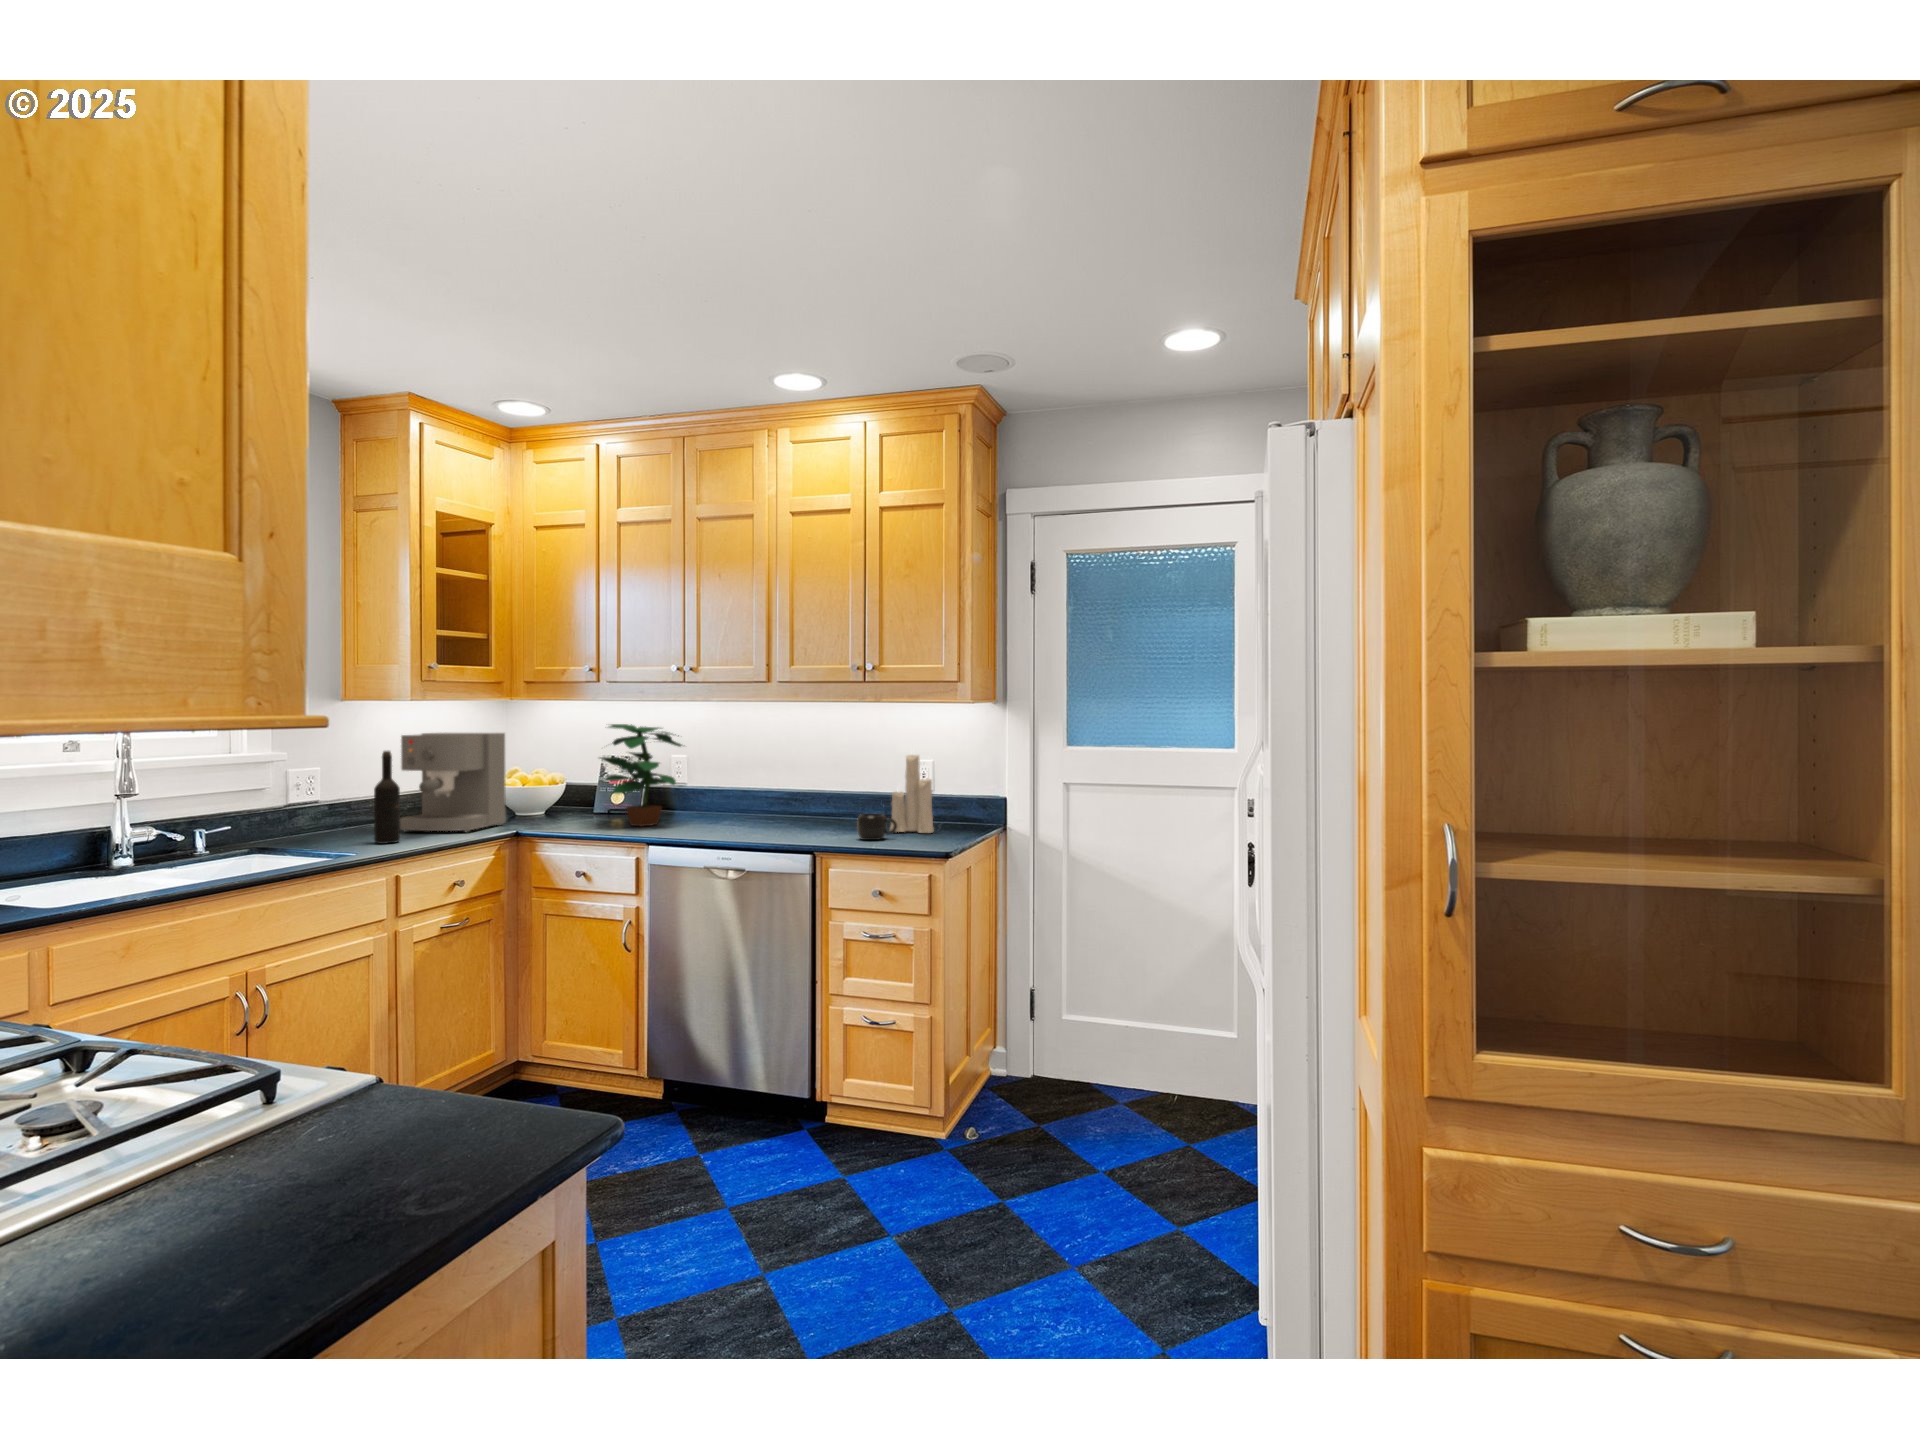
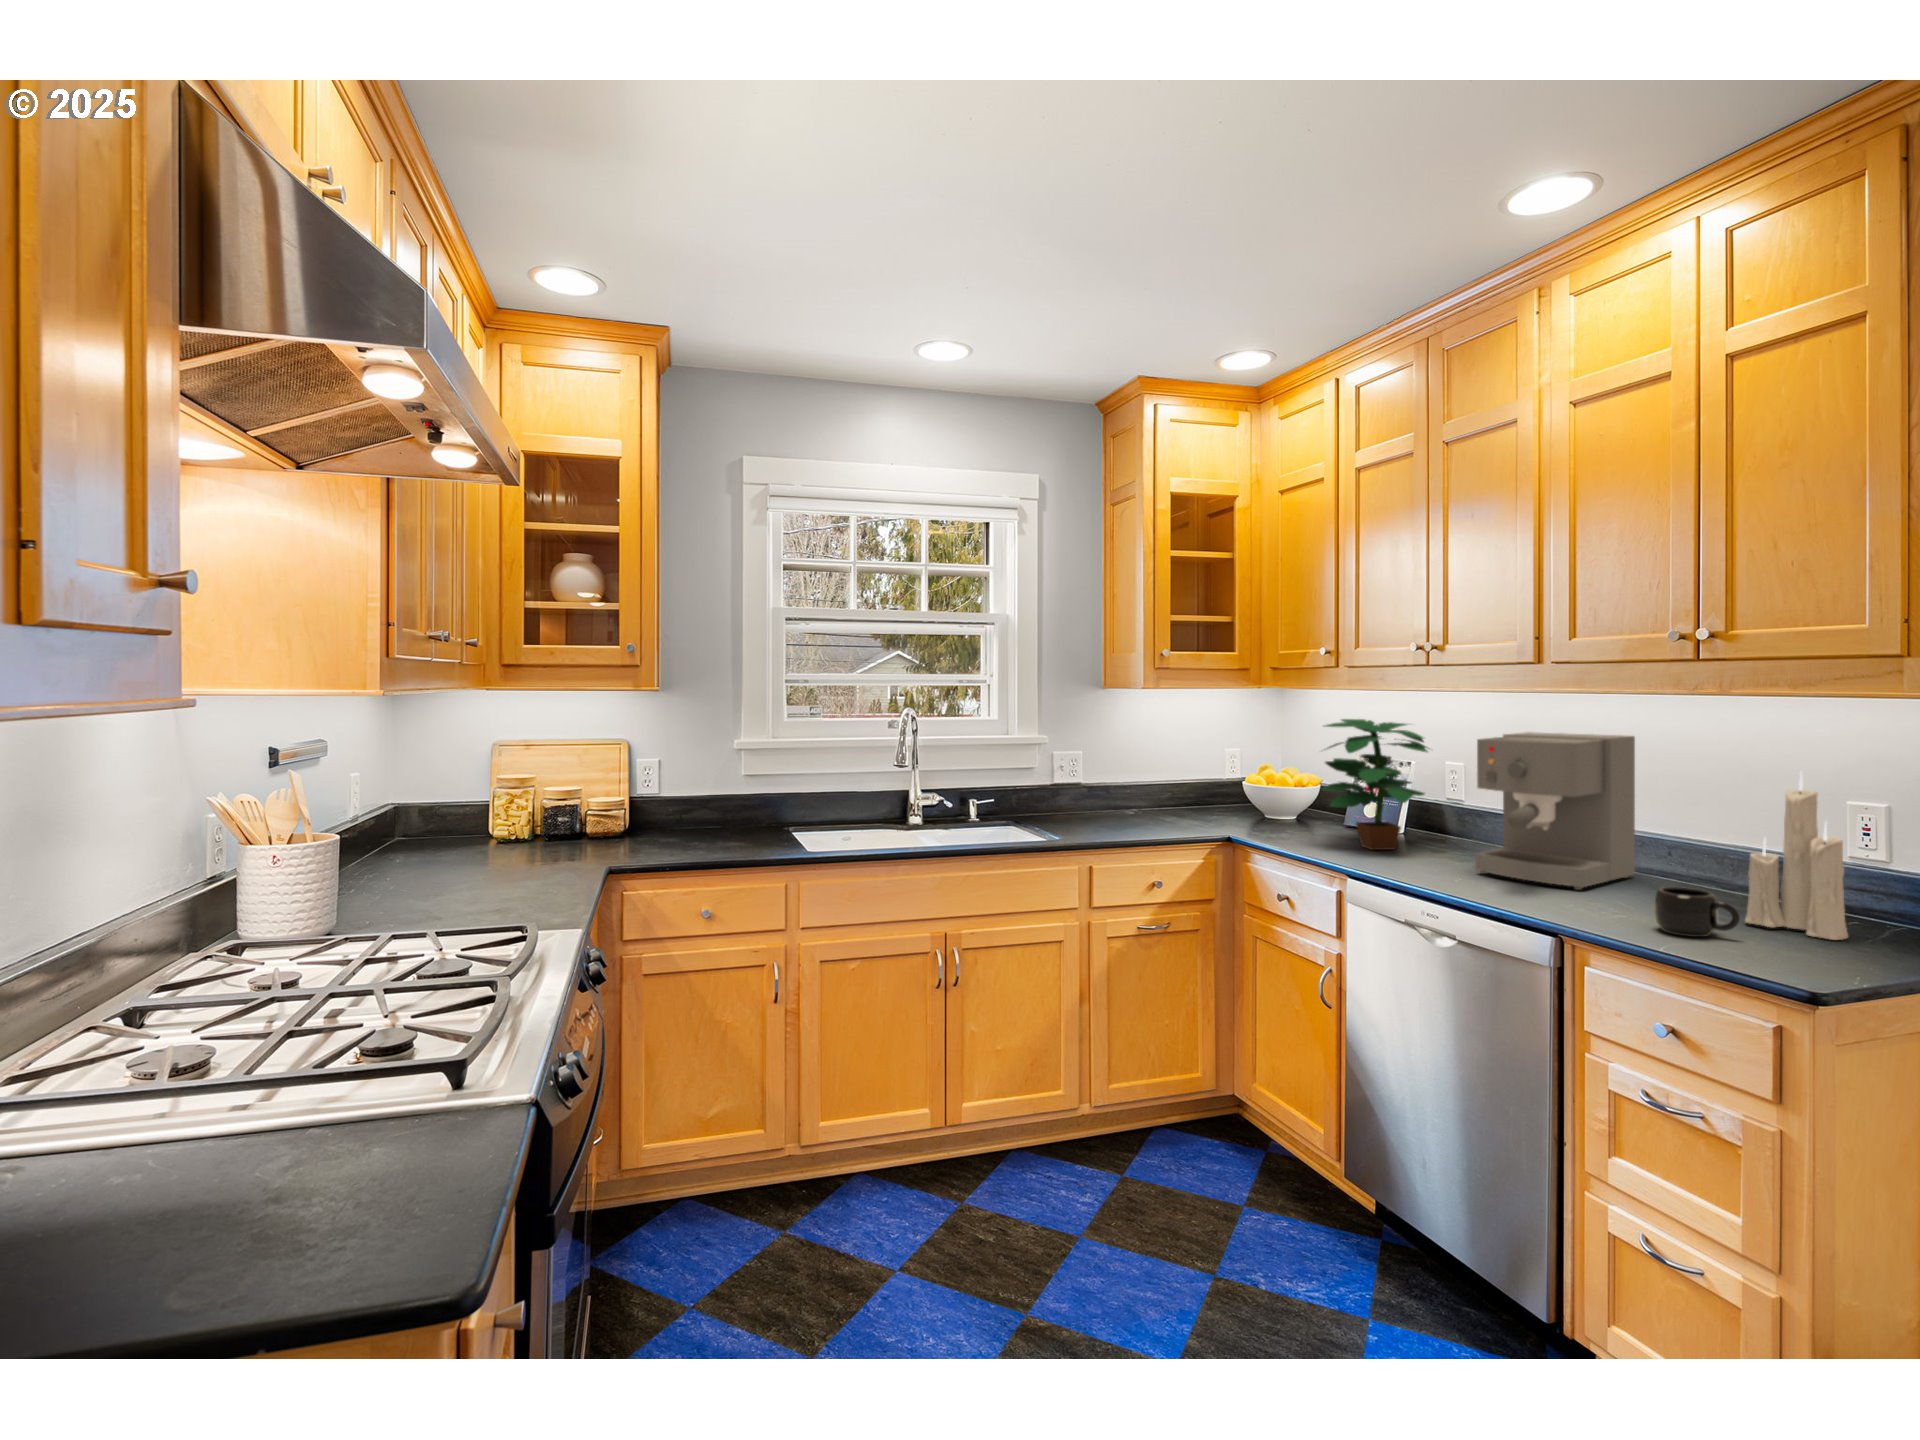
coffee maker: present [400,733,506,833] -> present [1475,732,1635,890]
wine bottle: present [374,751,400,844] -> none [1097,747,1120,839]

